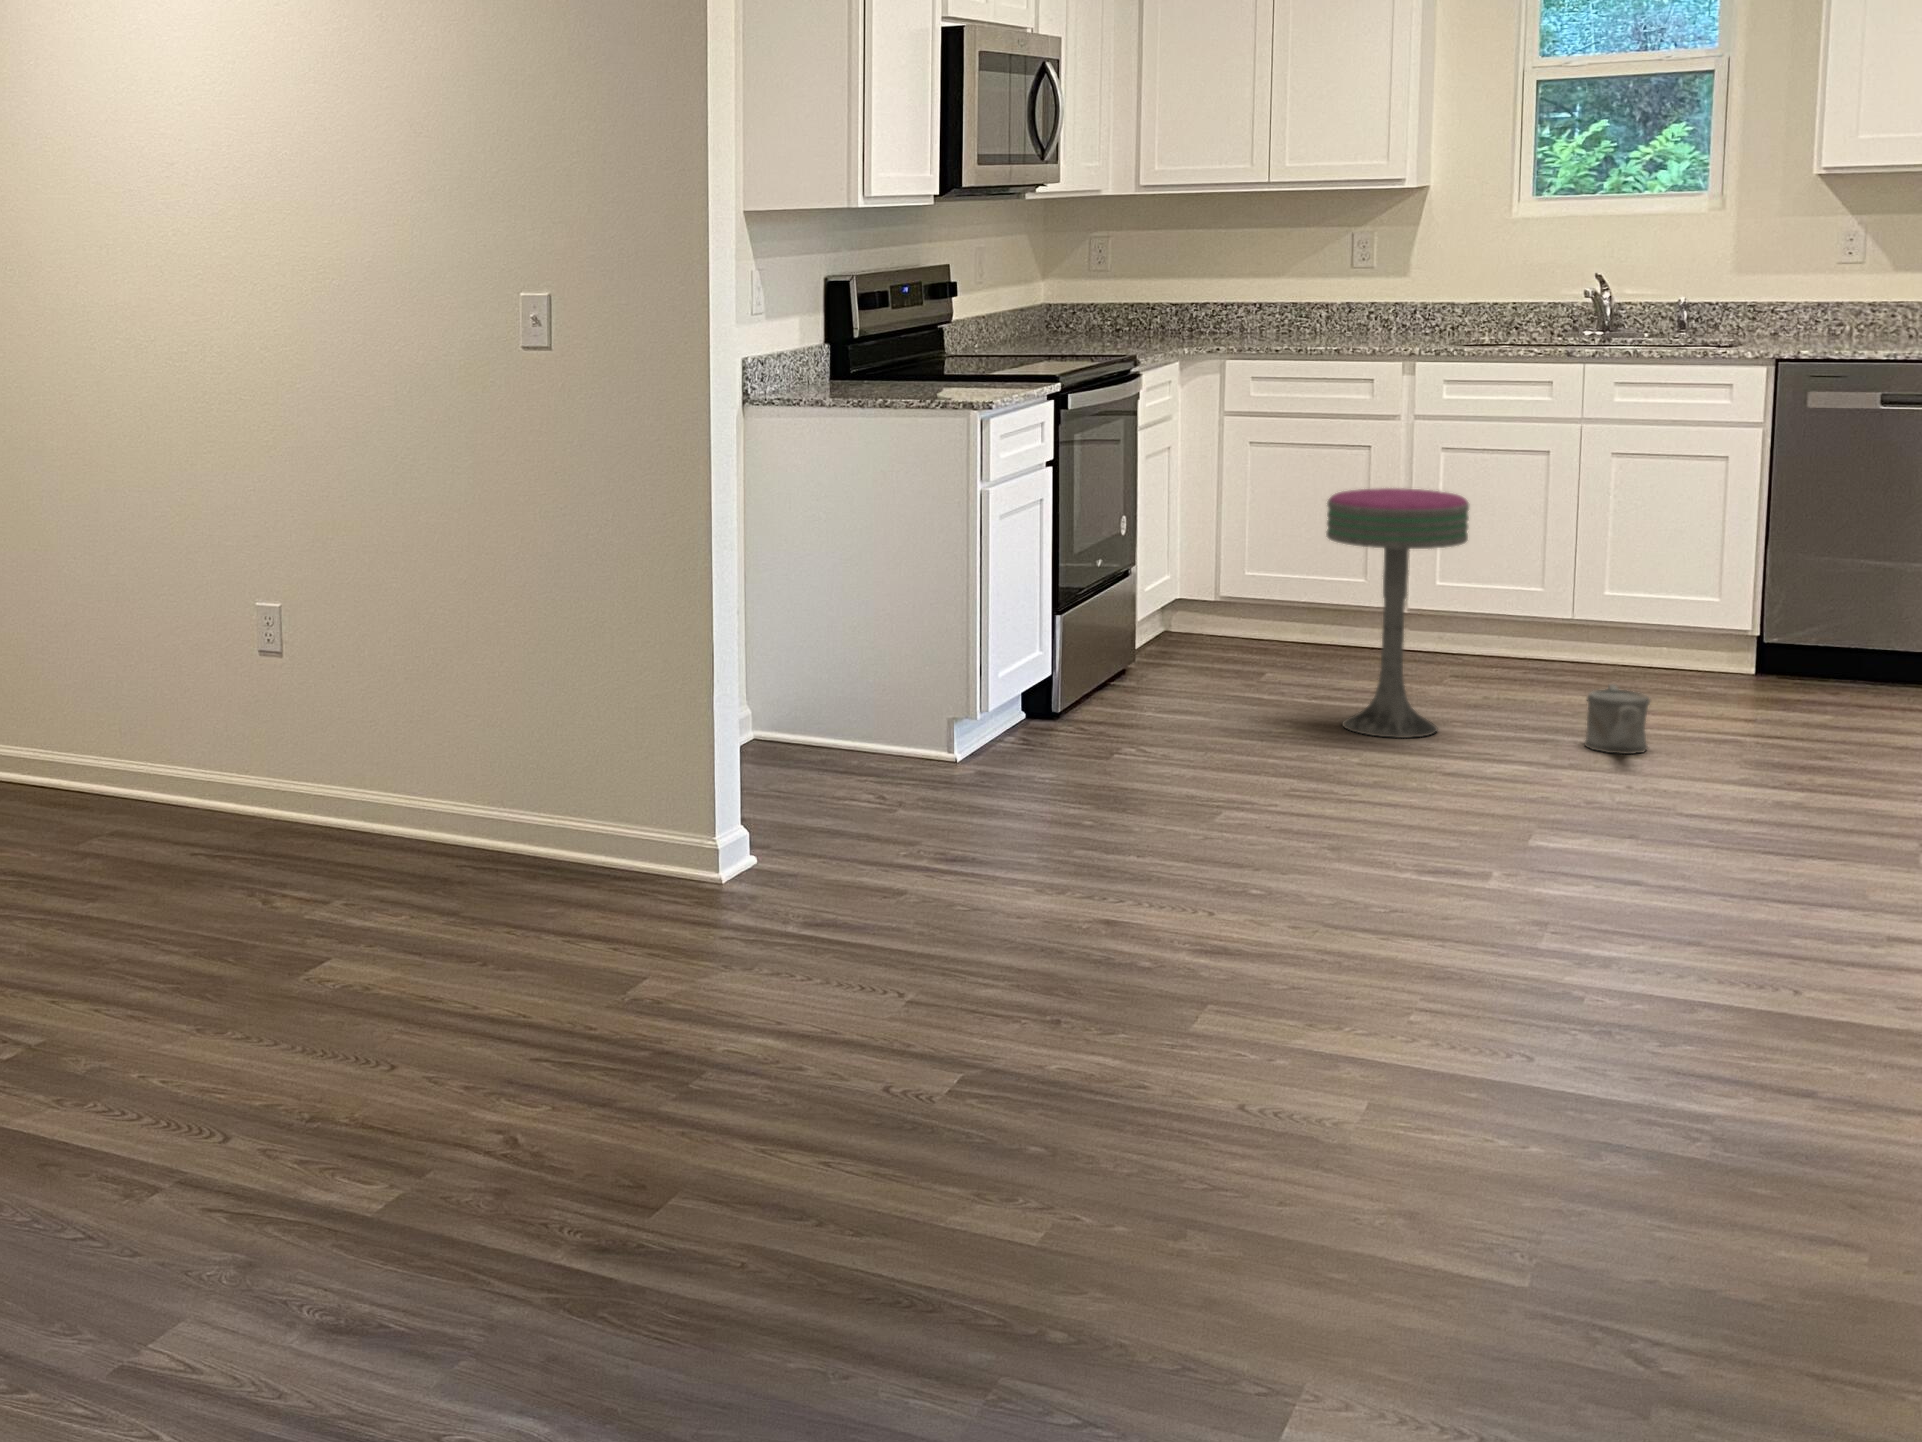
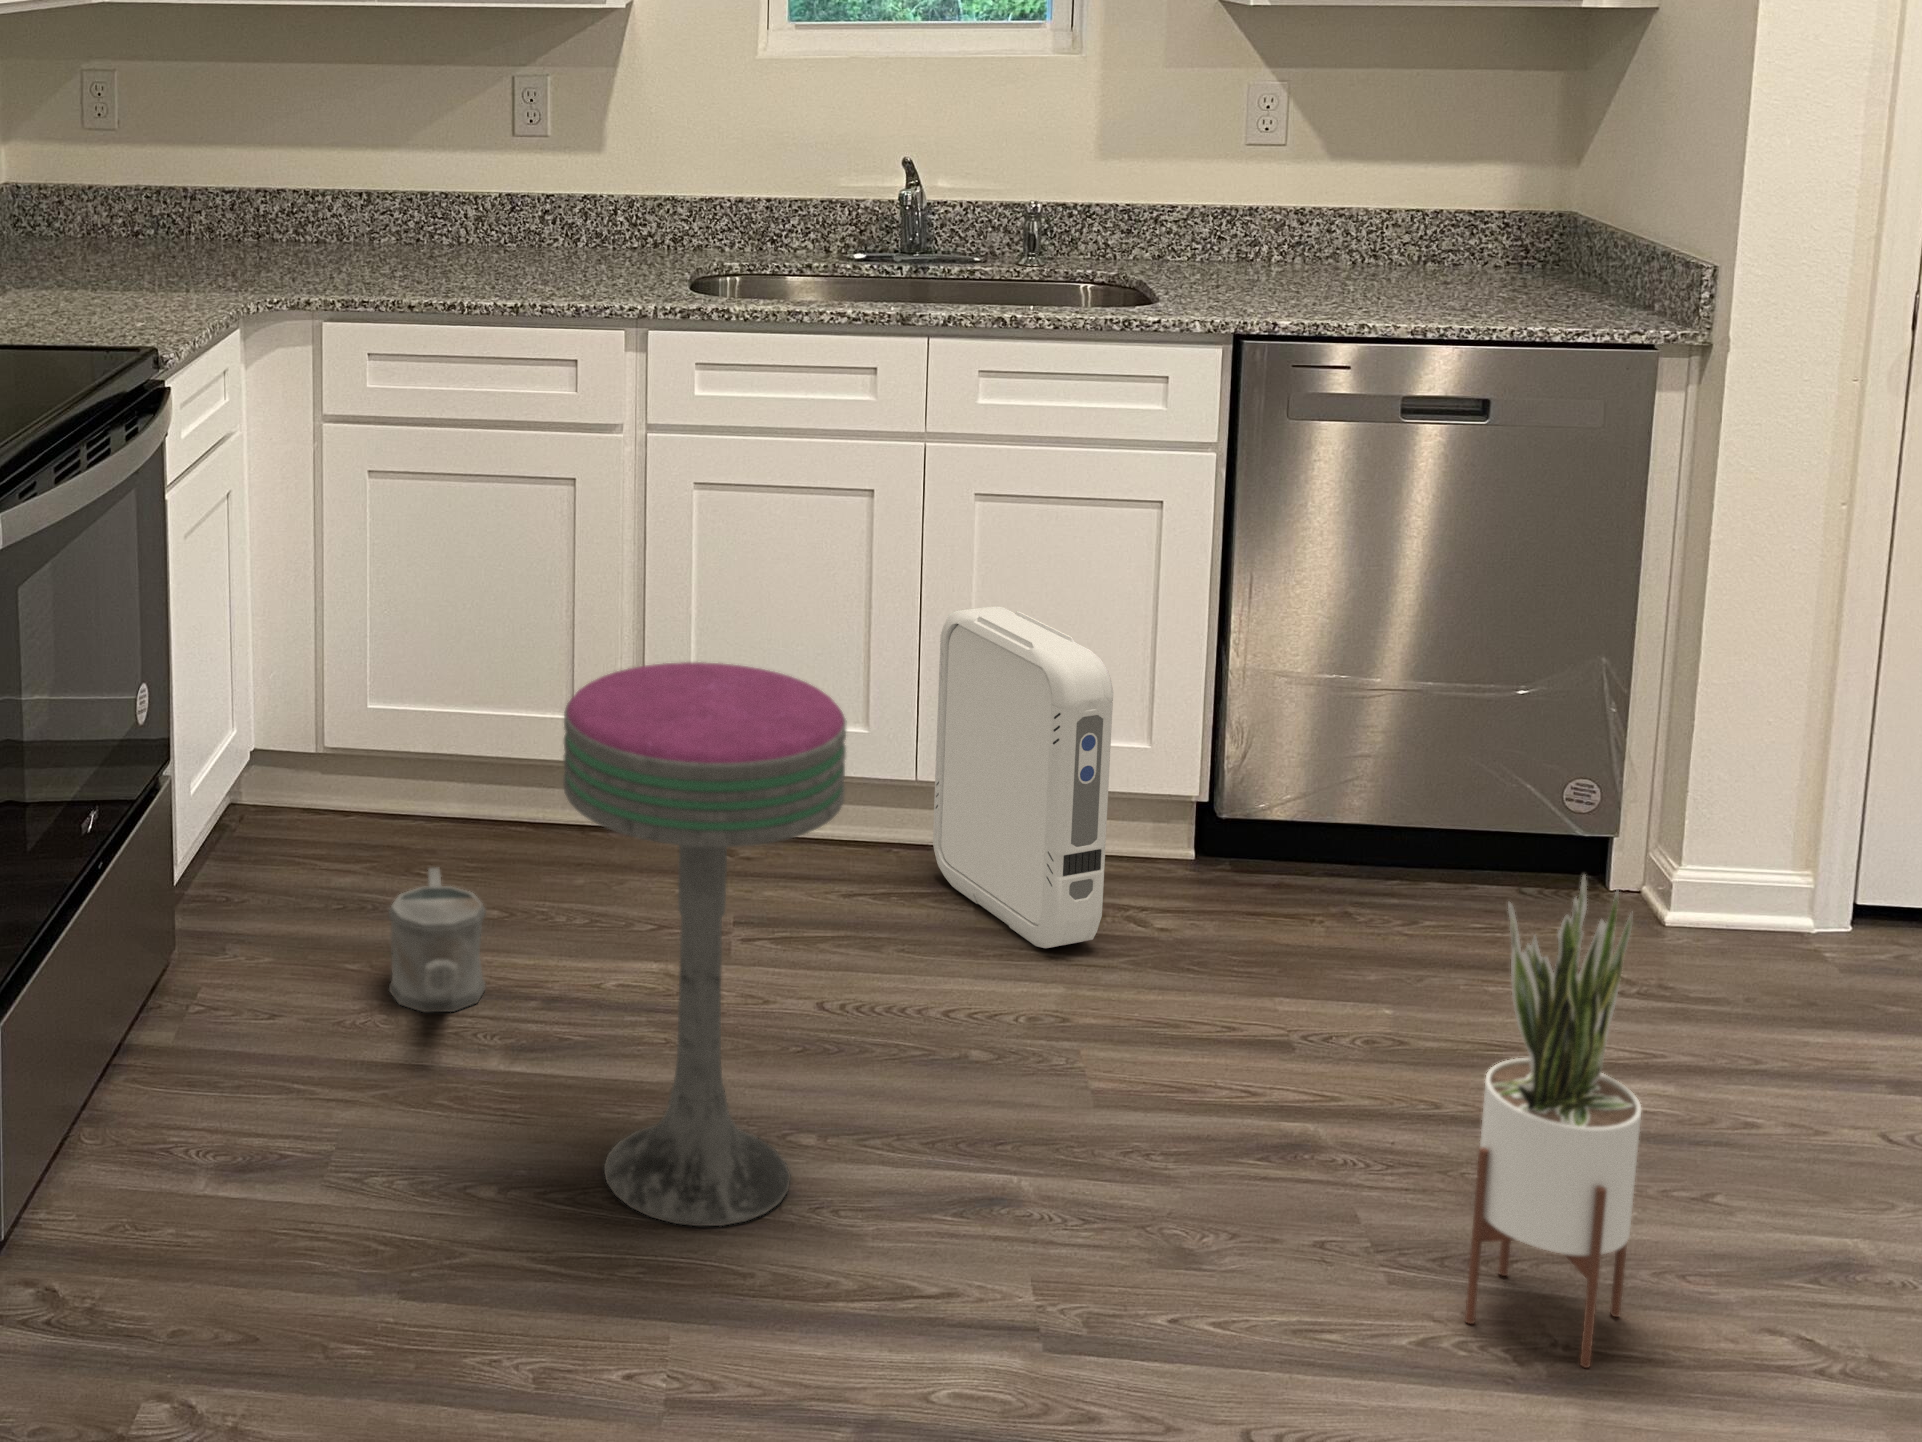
air purifier: none [1578,515,1672,693] -> present [933,606,1113,948]
potted plant: none [1768,562,1866,792] -> present [1465,876,1641,1368]
watering can: present [1585,684,1650,754] -> present [389,867,486,1012]

